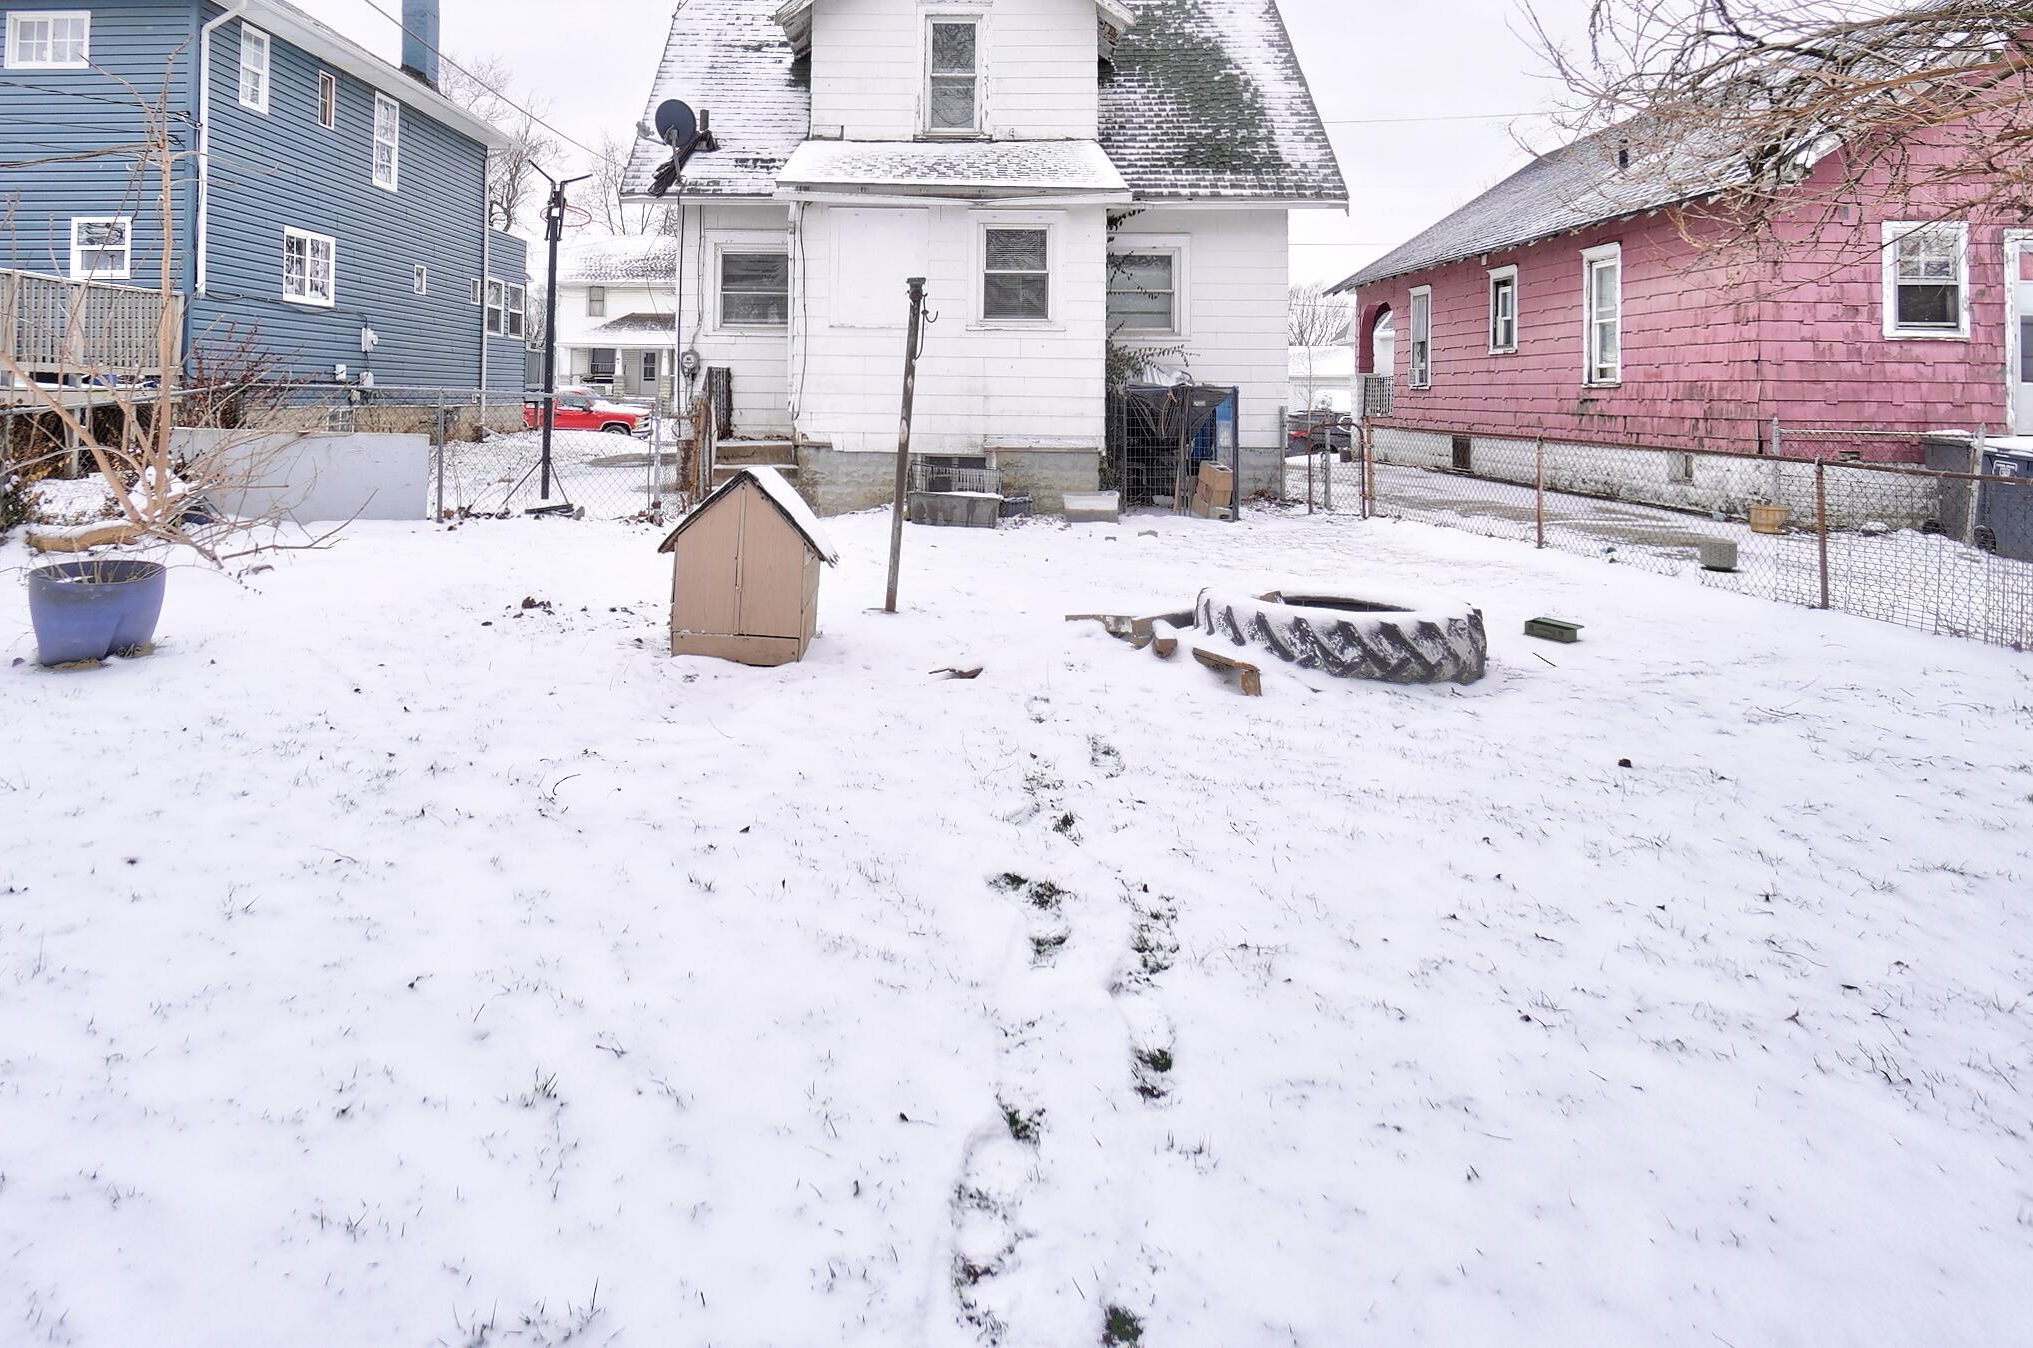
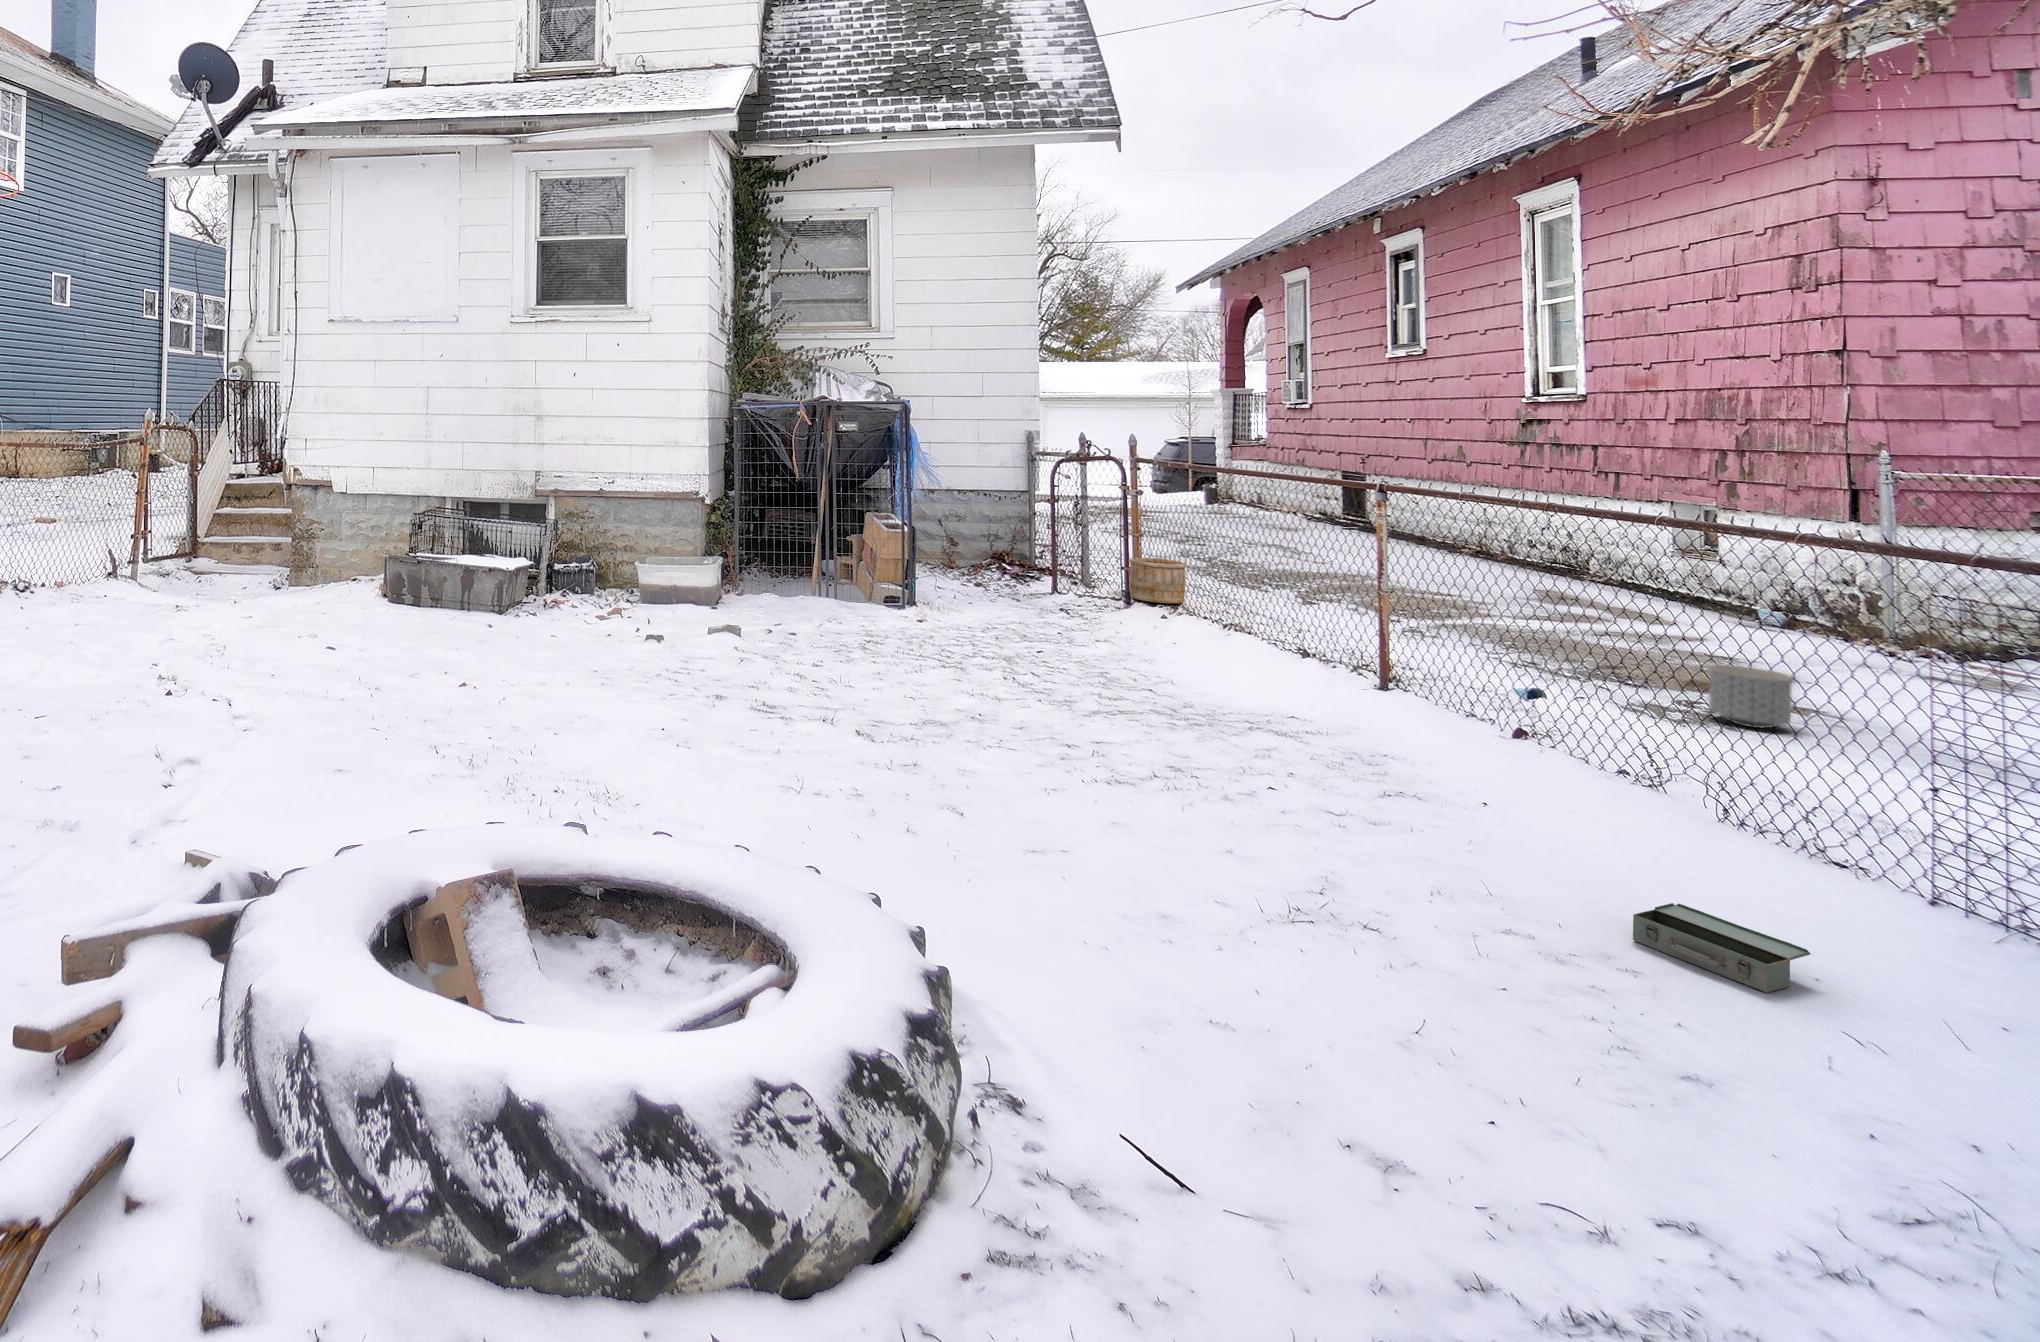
wooden bucket: present [1749,505,1791,534] -> present [1128,558,1187,603]
toolbox: present [1524,617,1584,642] -> present [1633,903,1810,993]

